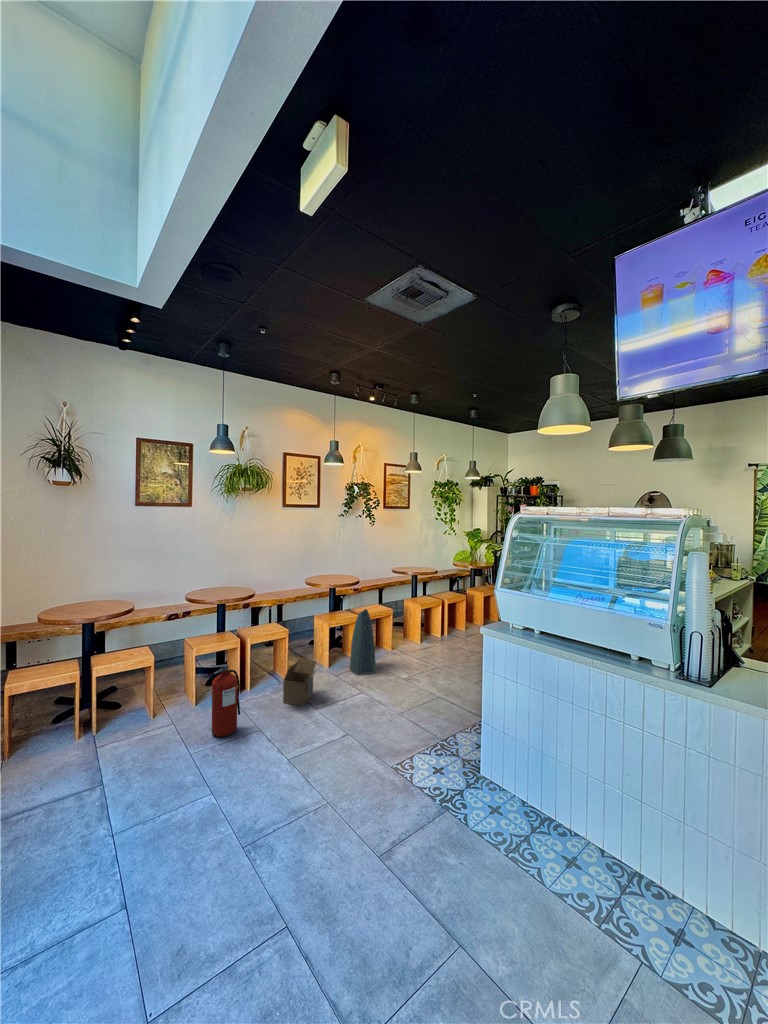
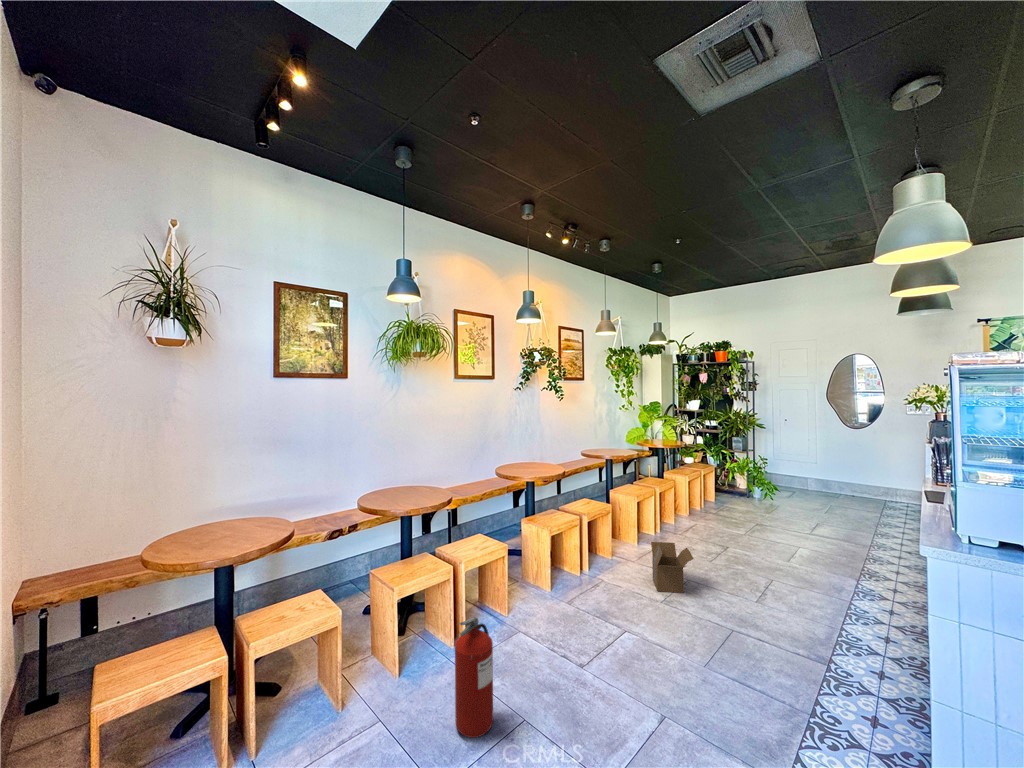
air purifier: present [350,609,375,675] -> none [576,507,615,598]
cardboard box: present [283,659,317,706] -> present [651,542,694,593]

